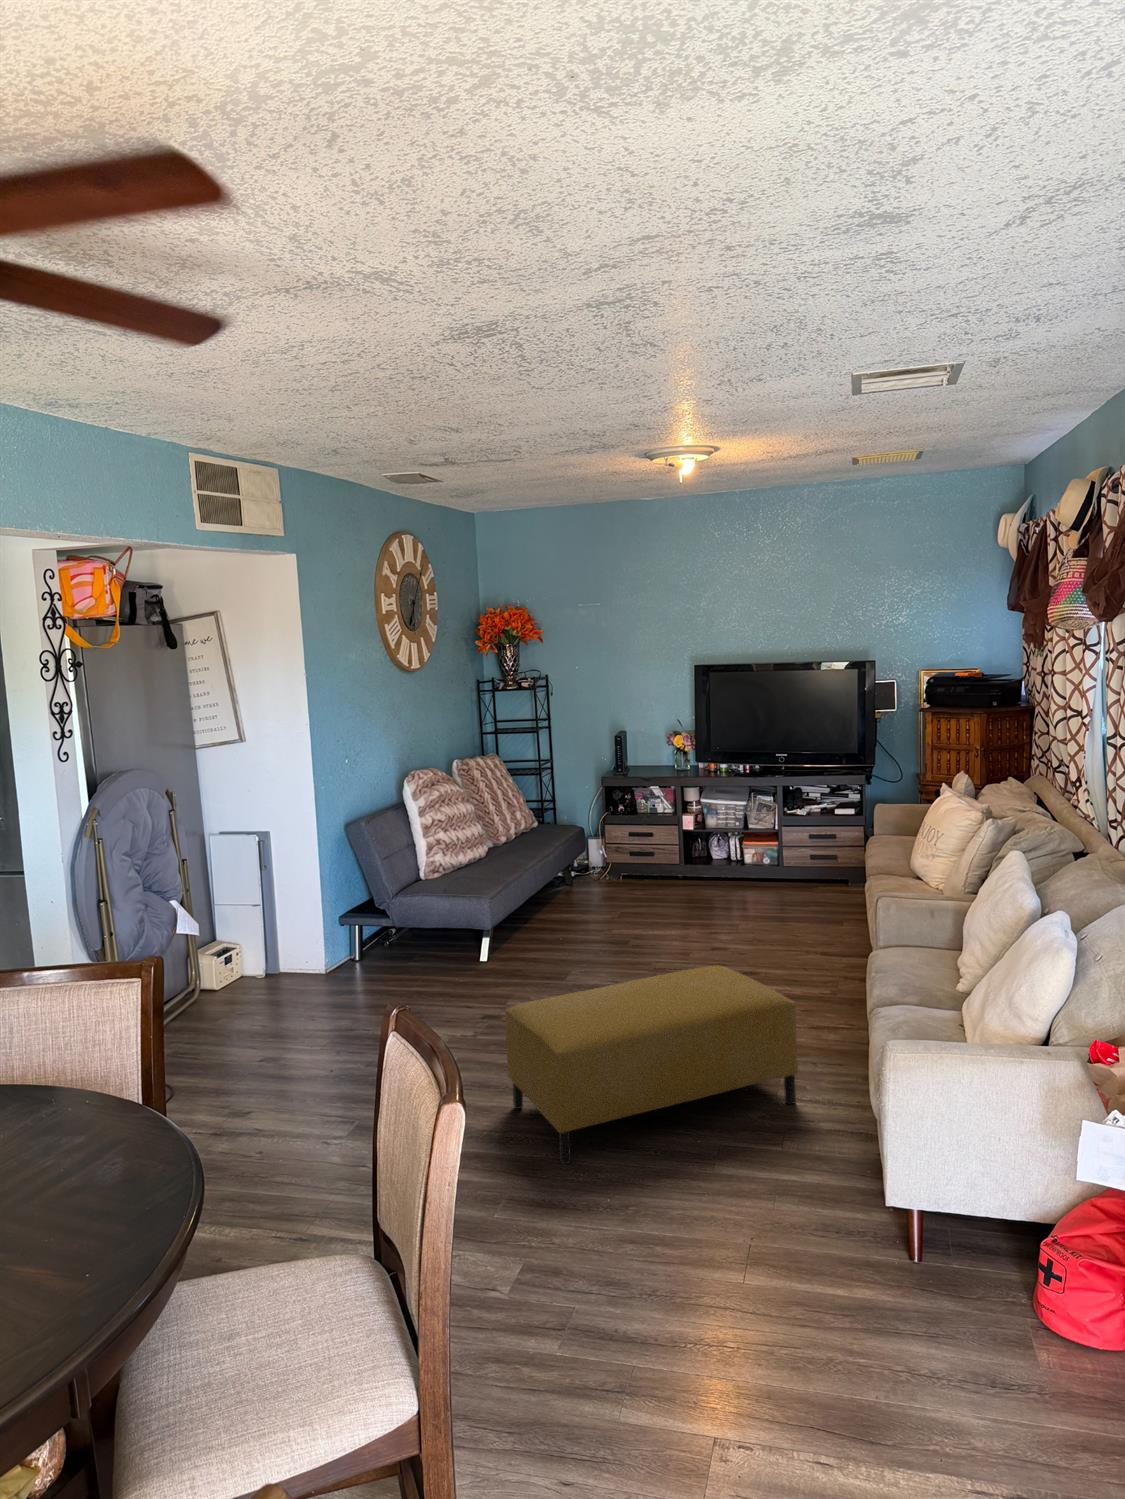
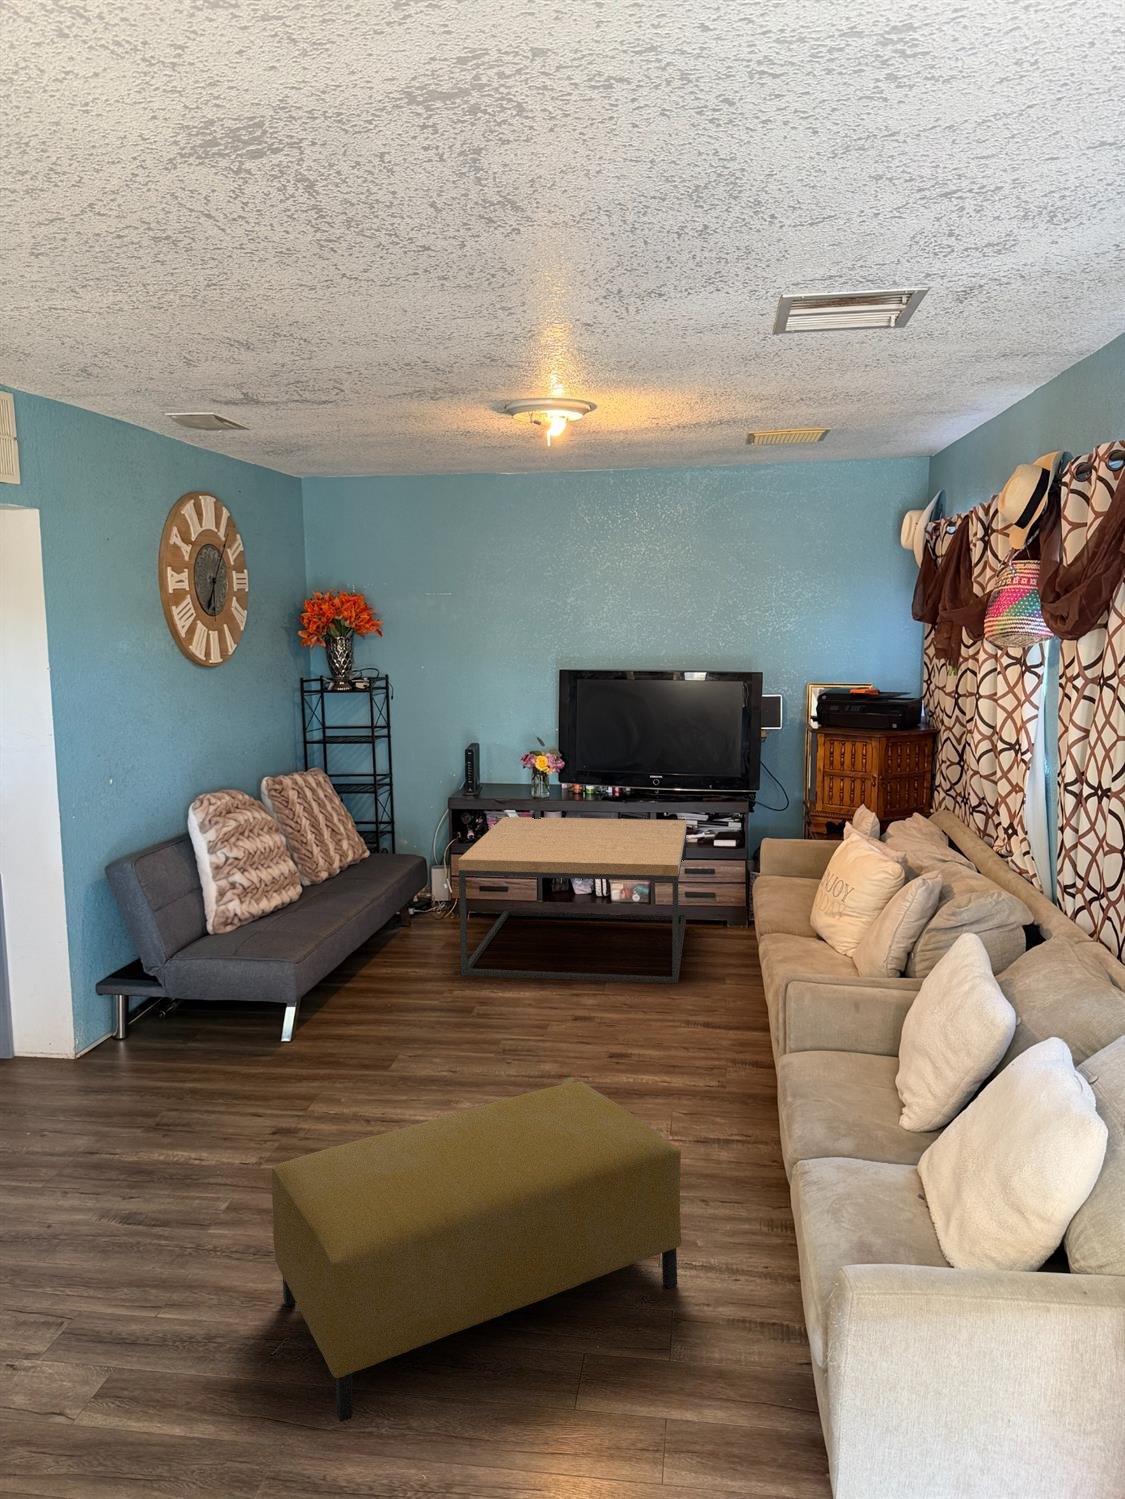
coffee table: none [616,792,812,926] -> present [458,817,686,983]

